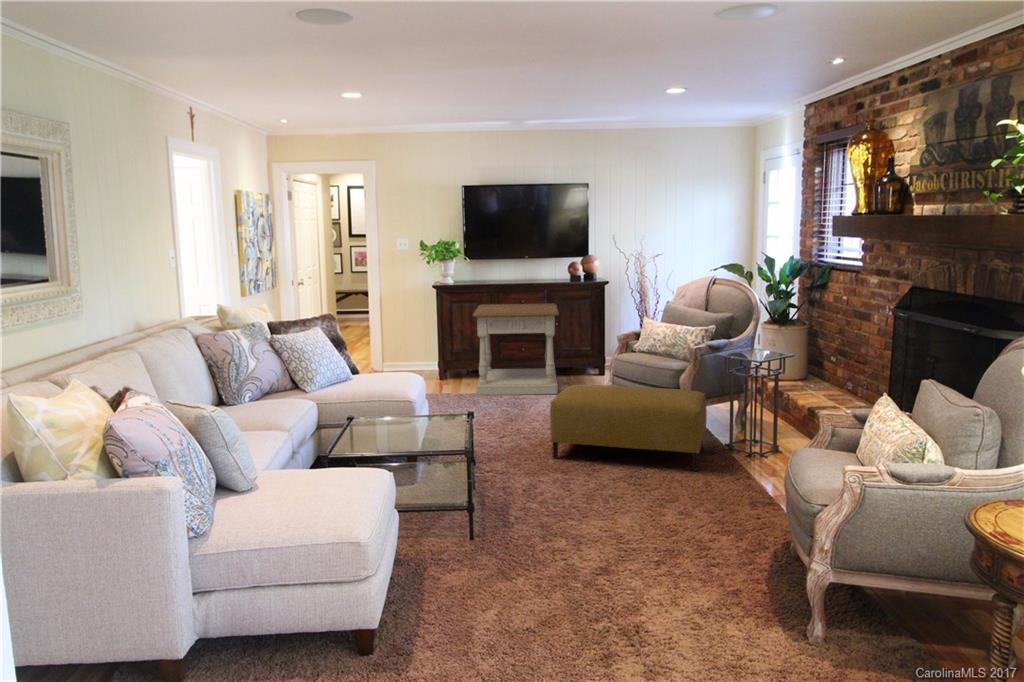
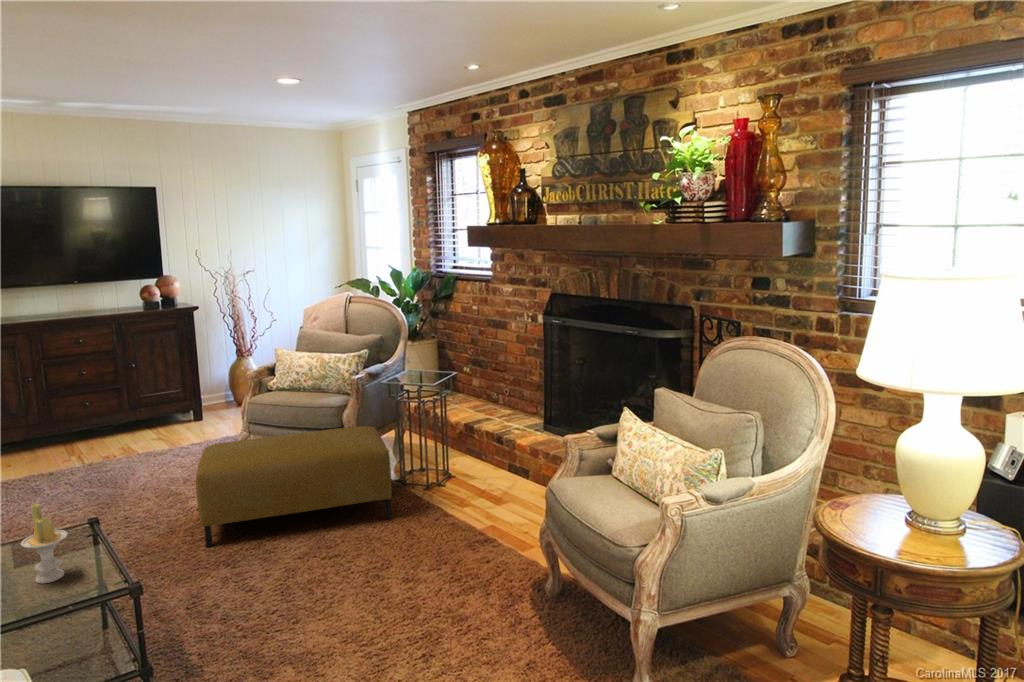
side table: present [473,303,559,395] -> none [18,340,161,477]
candle: none [424,389,449,440] -> present [21,503,68,583]

